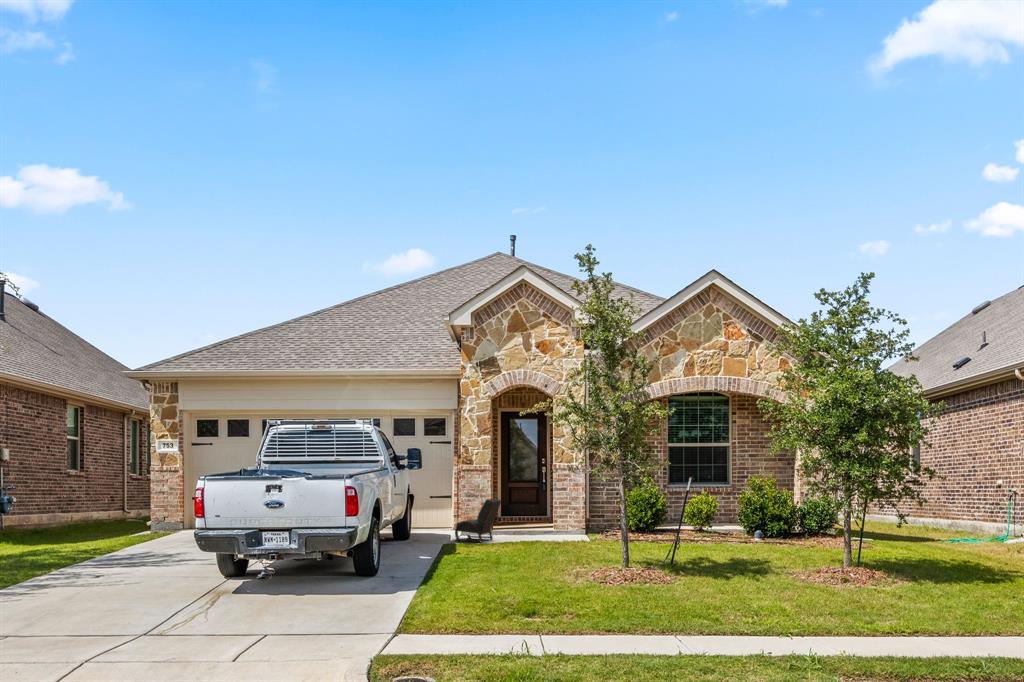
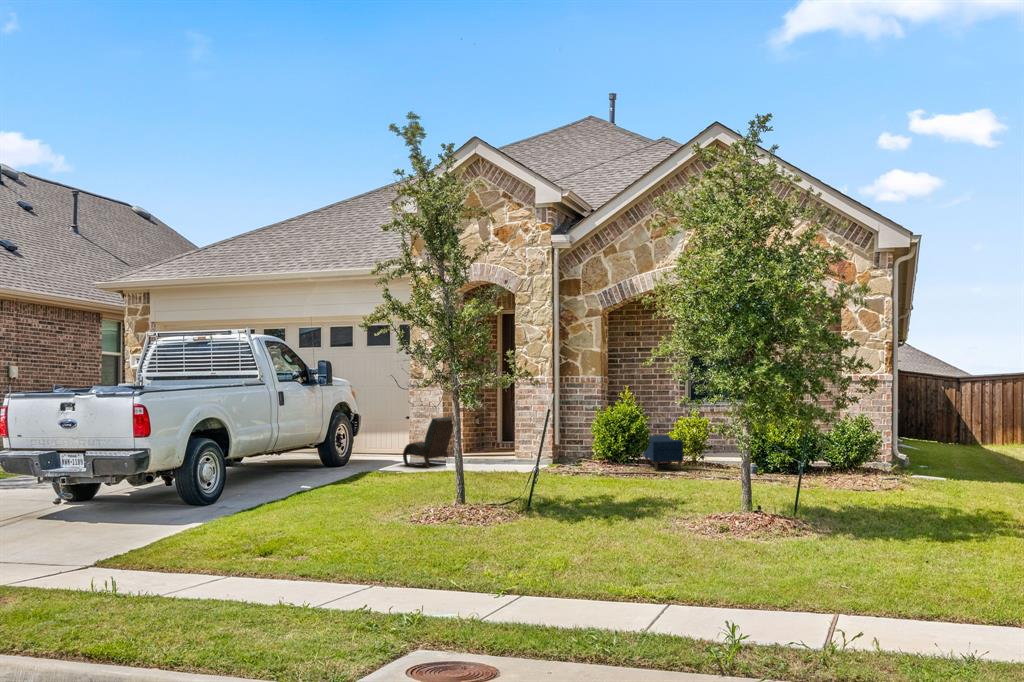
bench: none [649,513,694,542] -> present [643,435,683,471]

